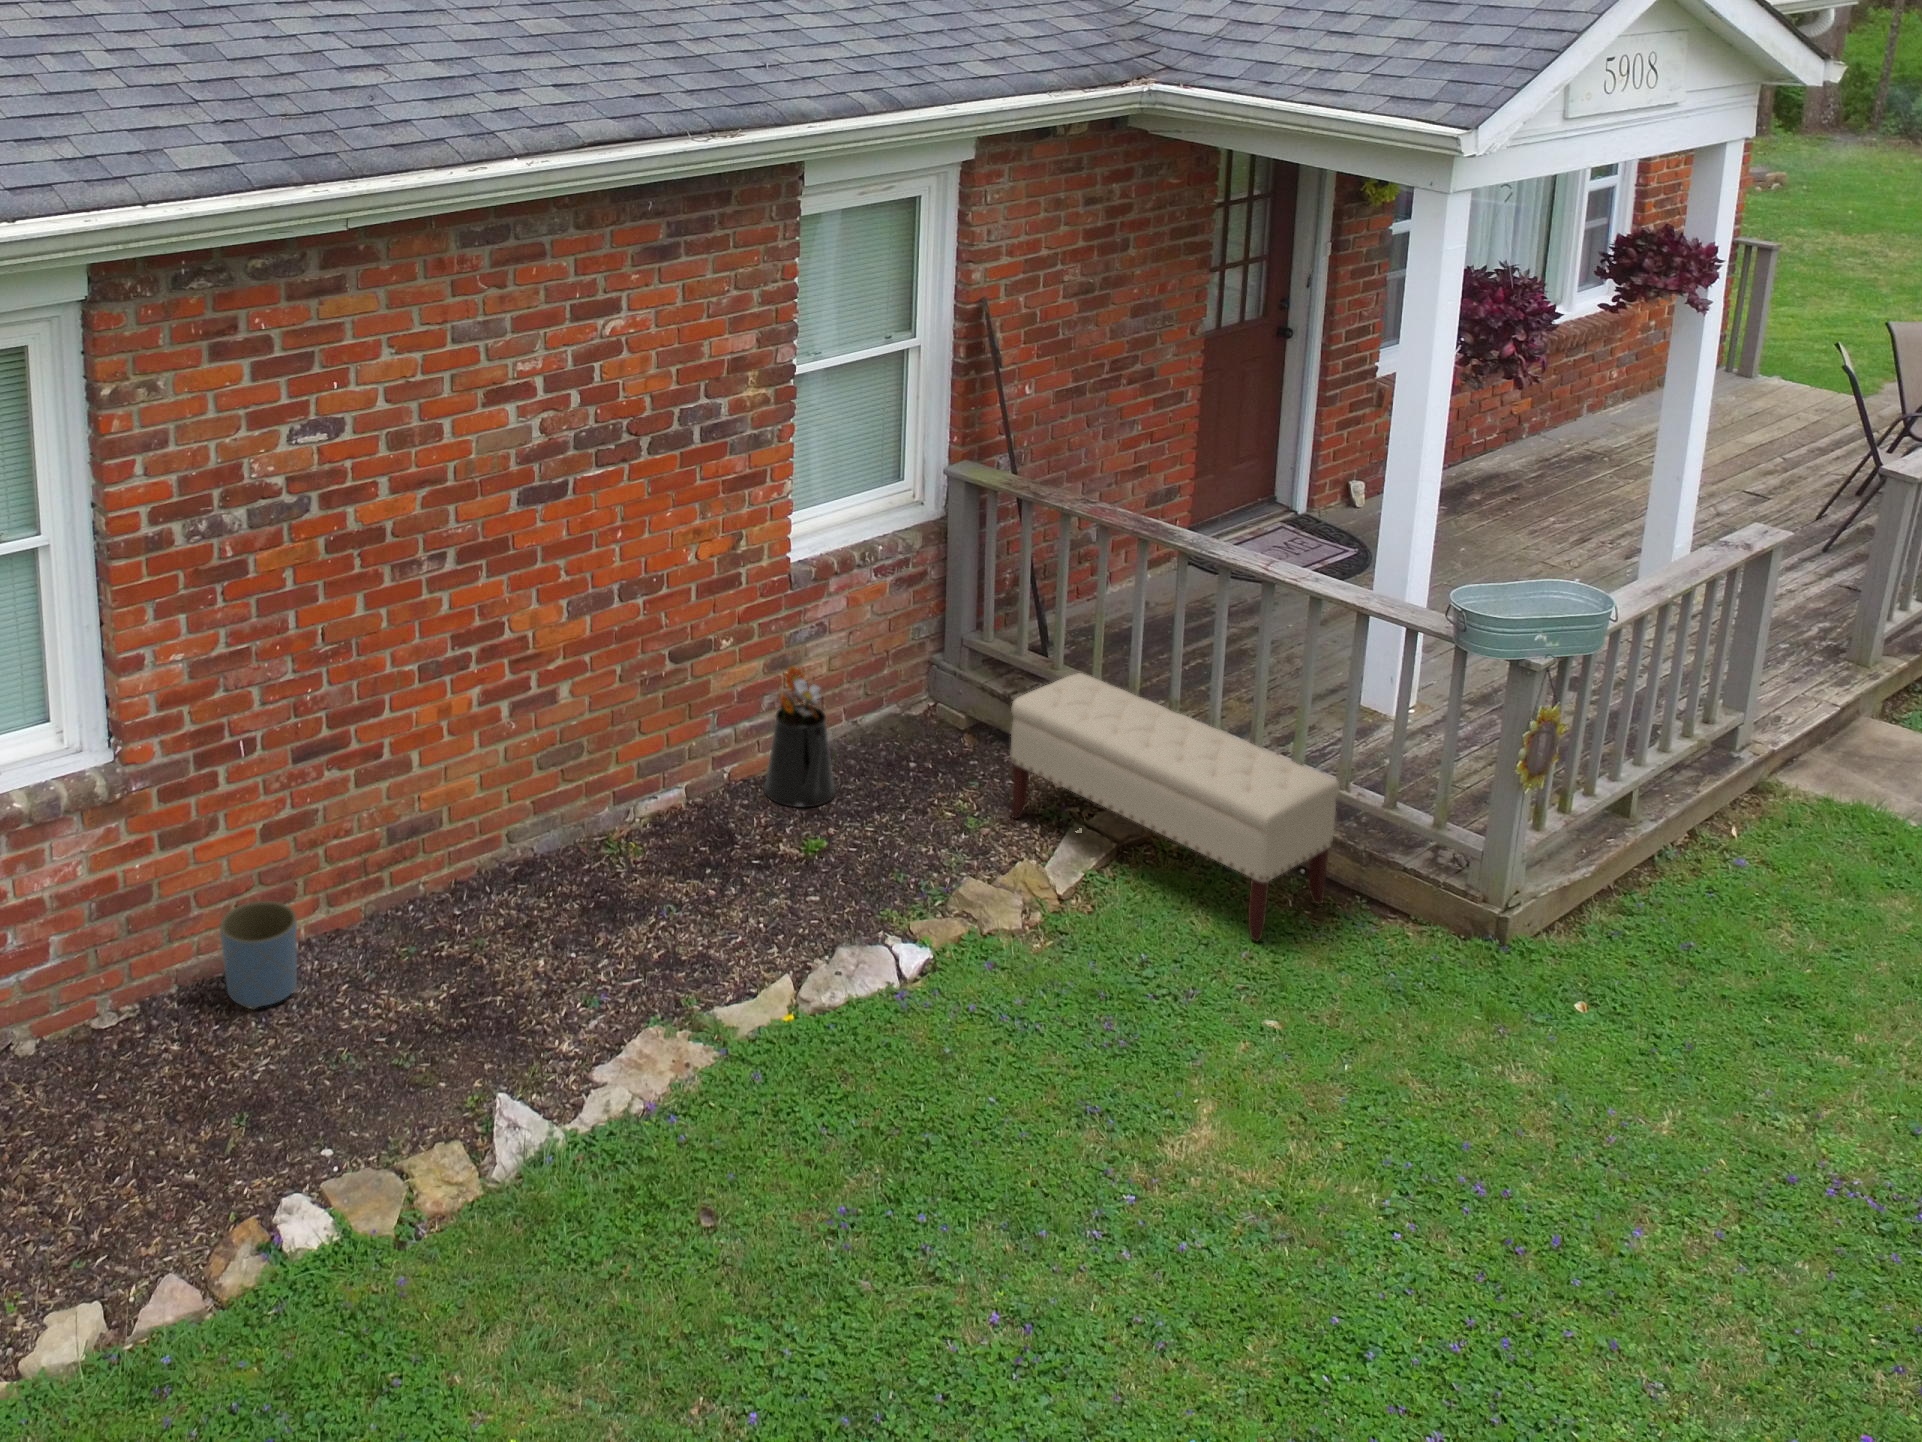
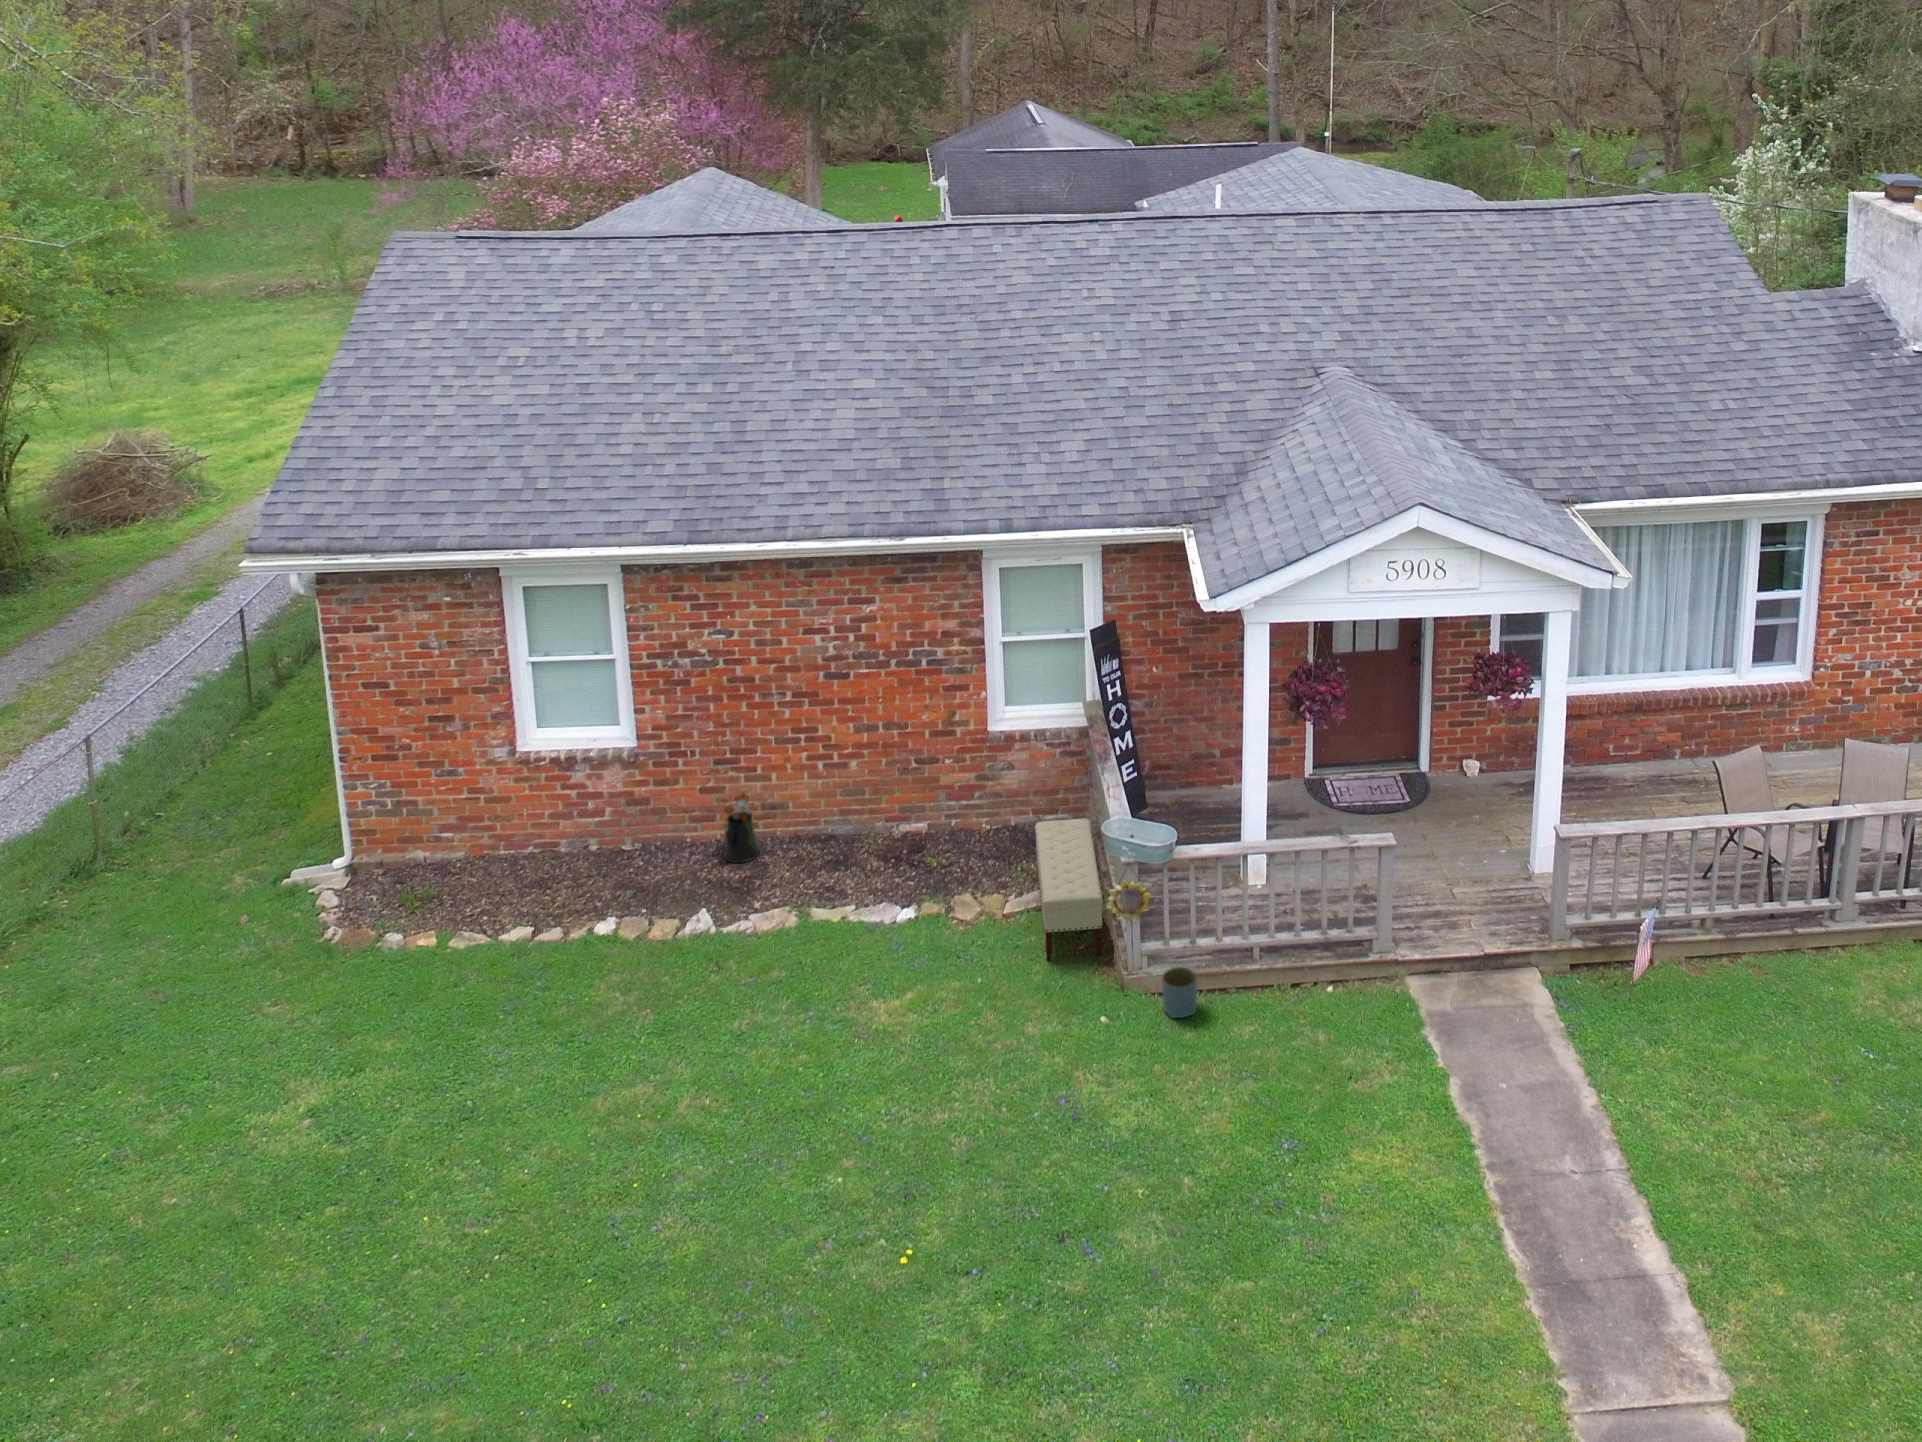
watering can: present [763,666,836,807] -> present [724,793,760,863]
planter: present [220,901,297,1009] -> present [1162,967,1198,1018]

